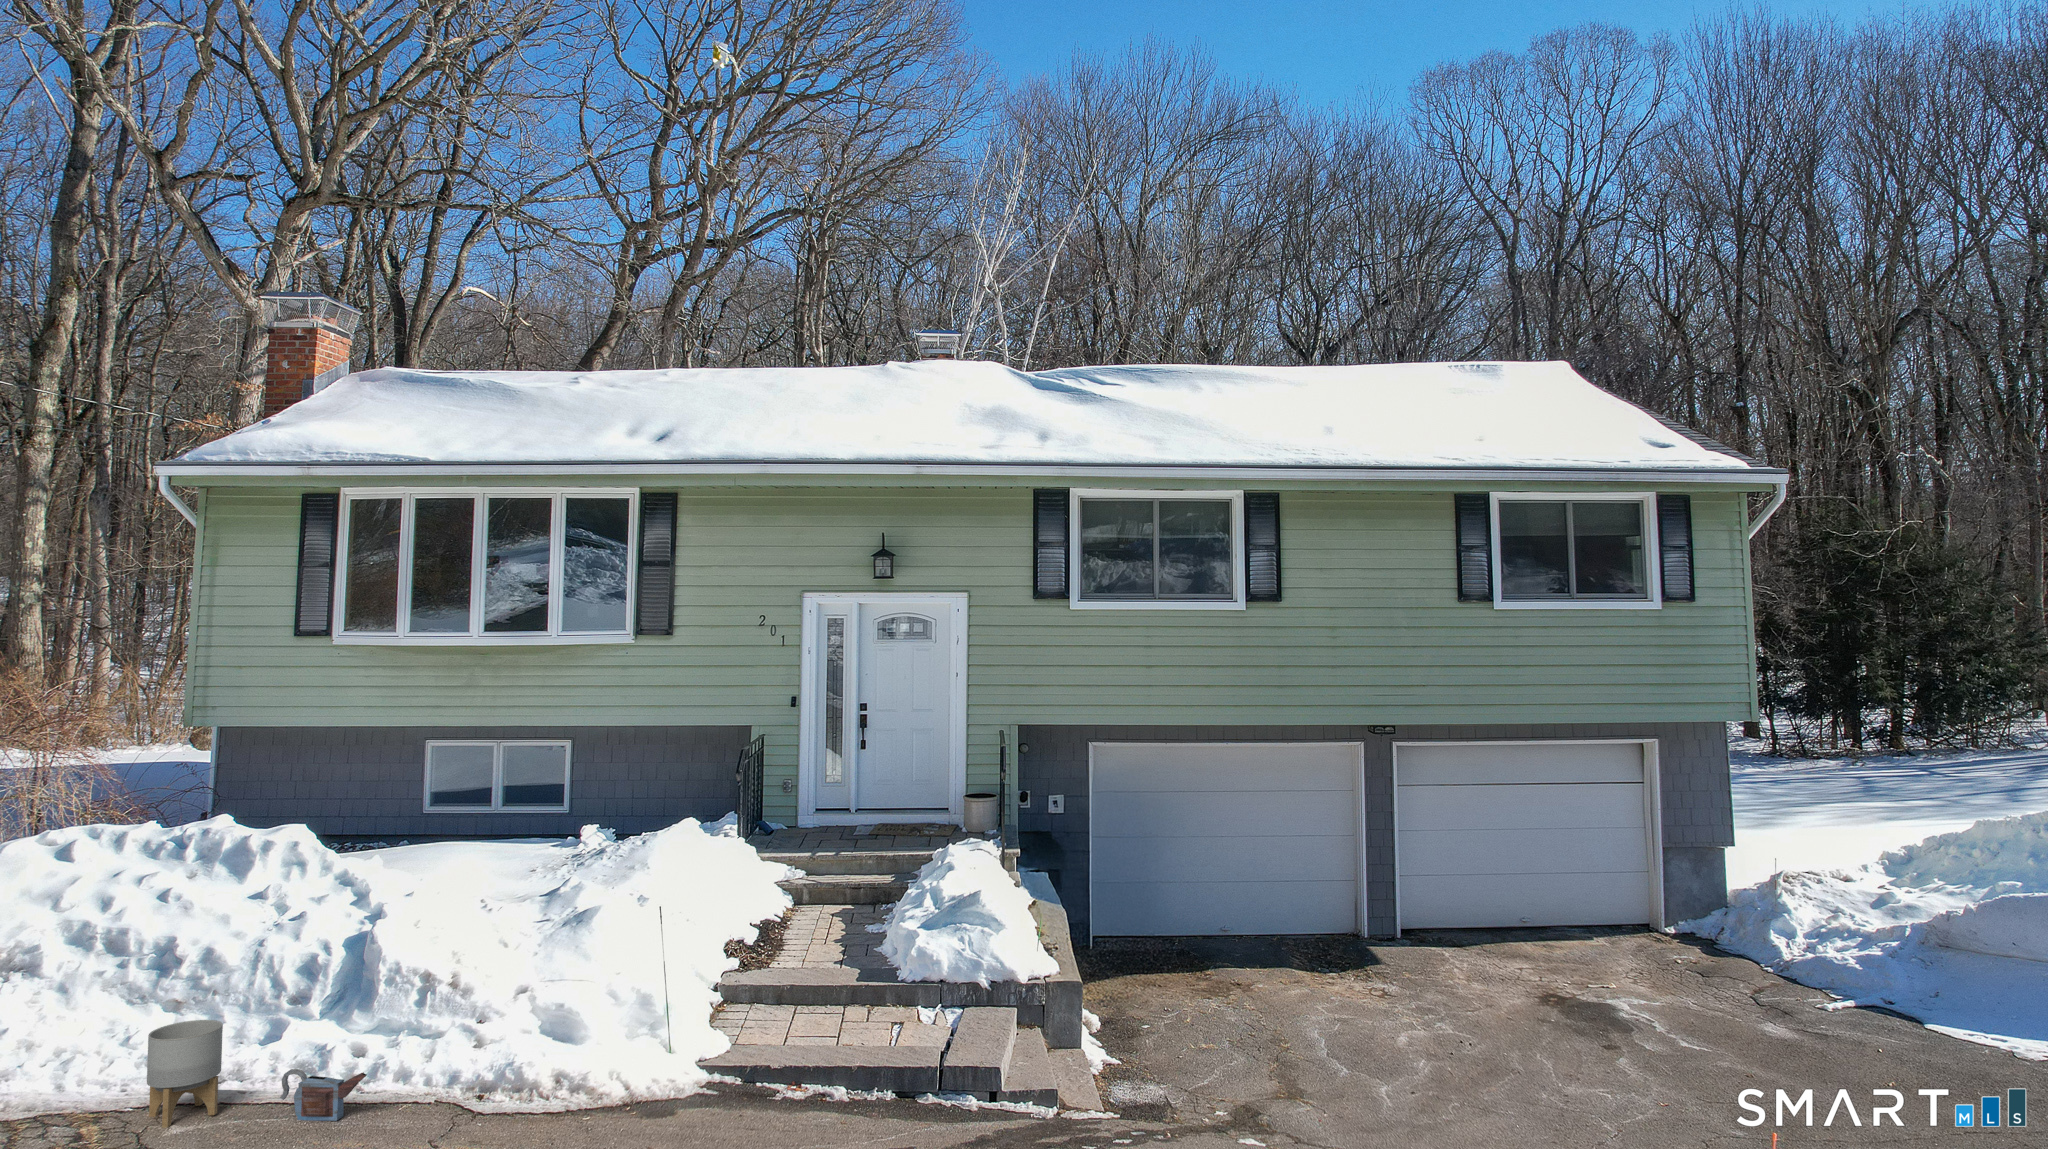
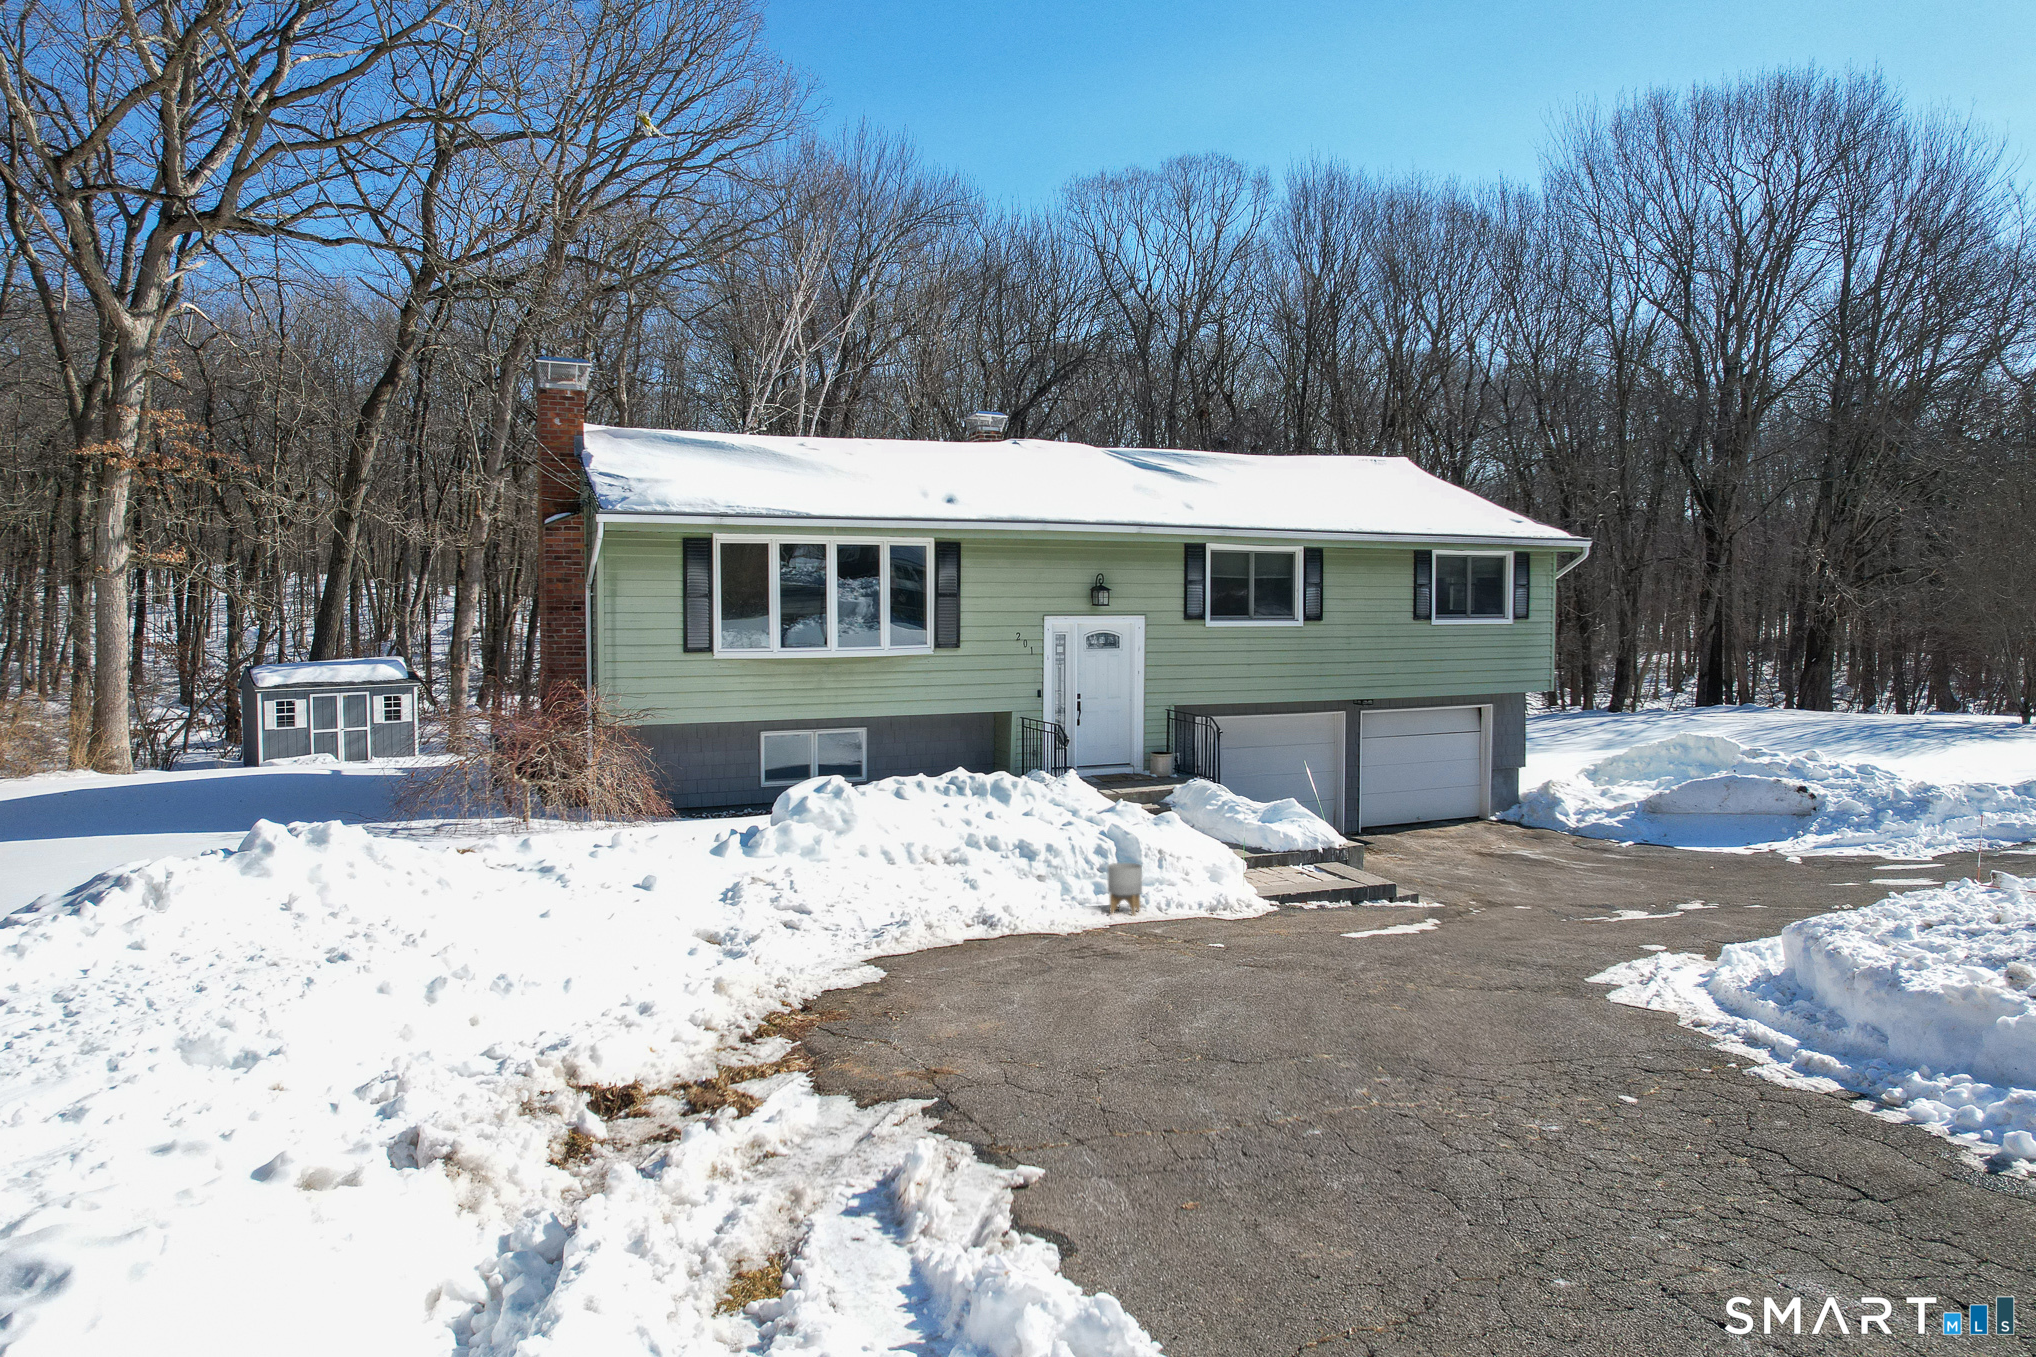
watering can: present [280,1069,367,1121] -> none [1168,882,1210,910]

